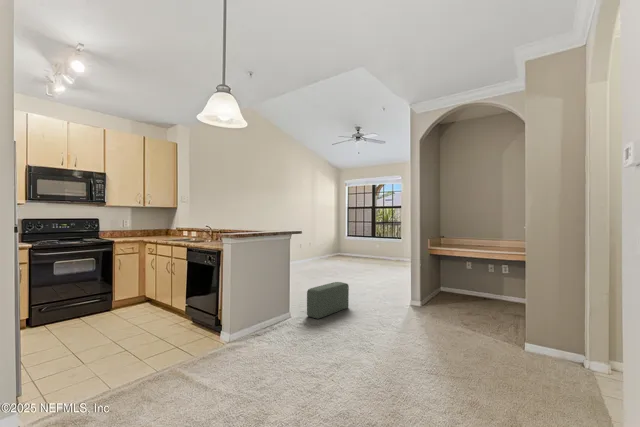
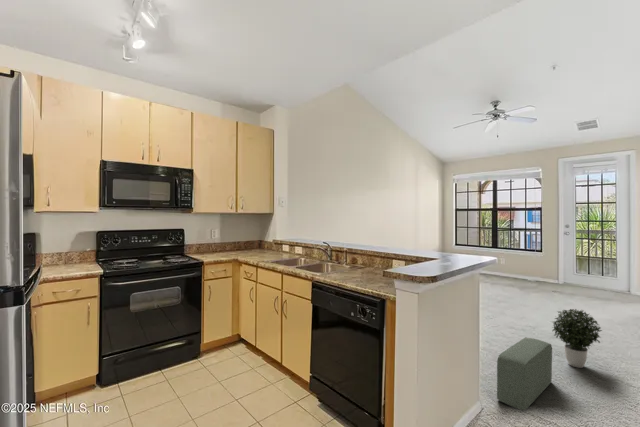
potted plant: none [360,265,385,301] -> present [552,309,602,368]

